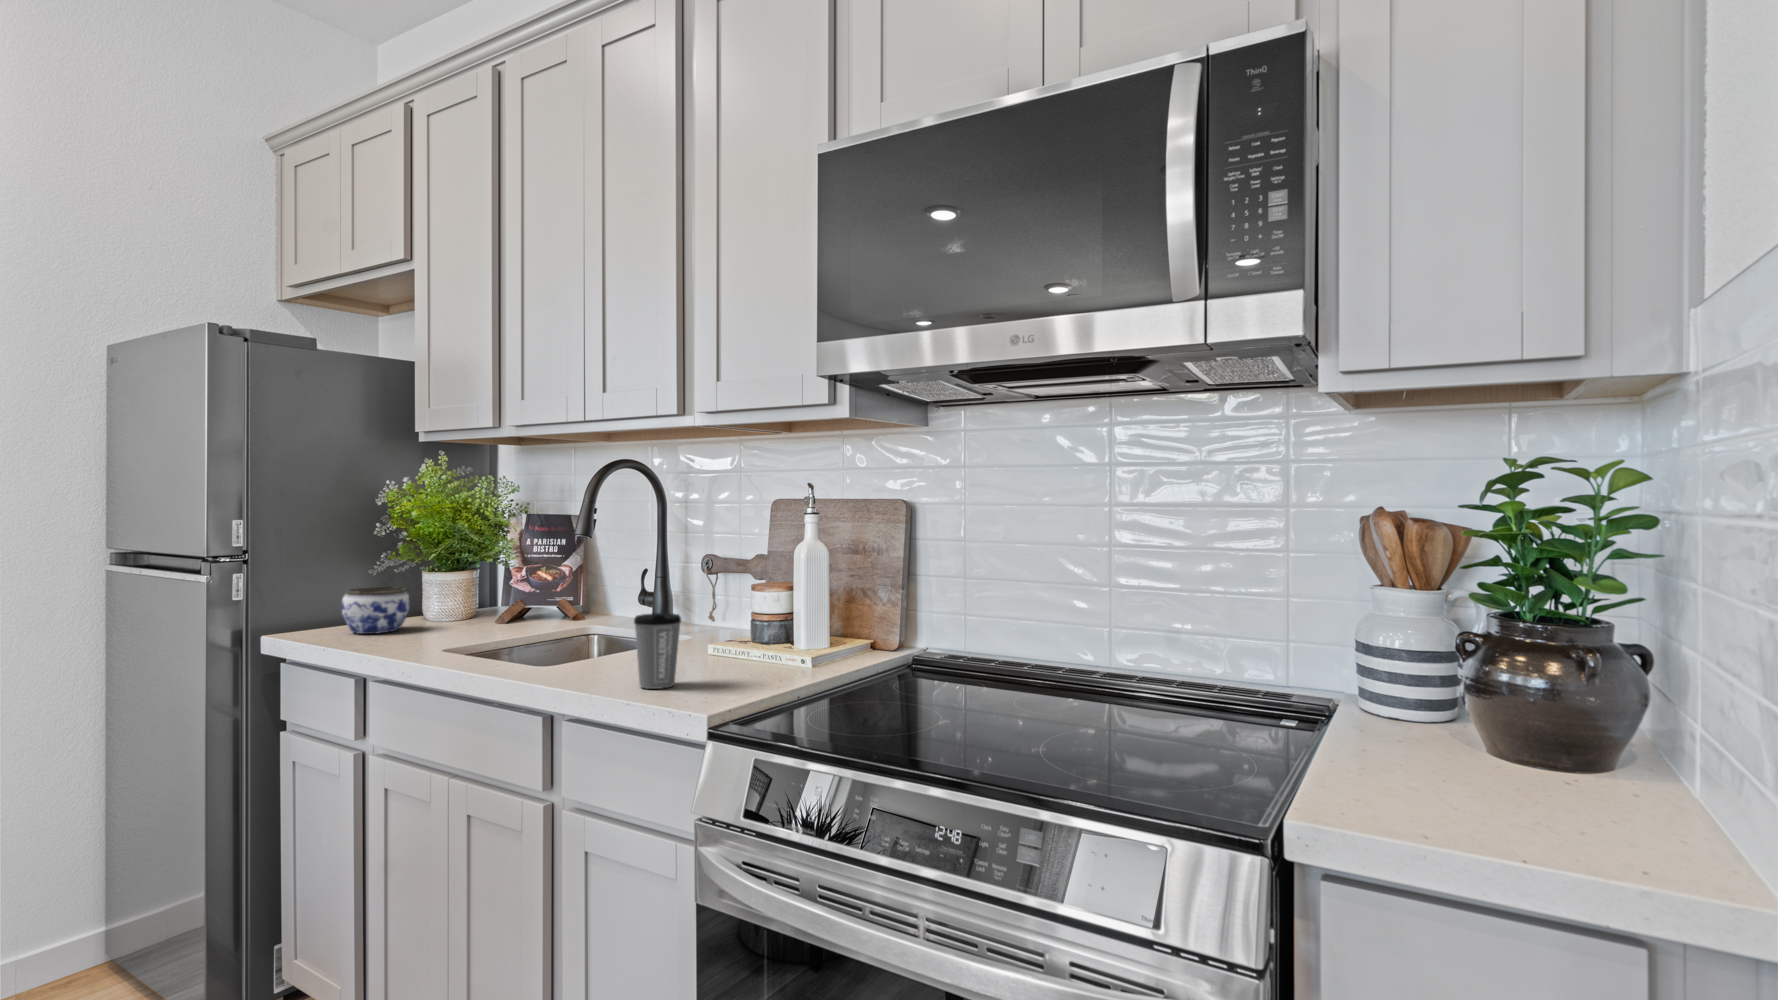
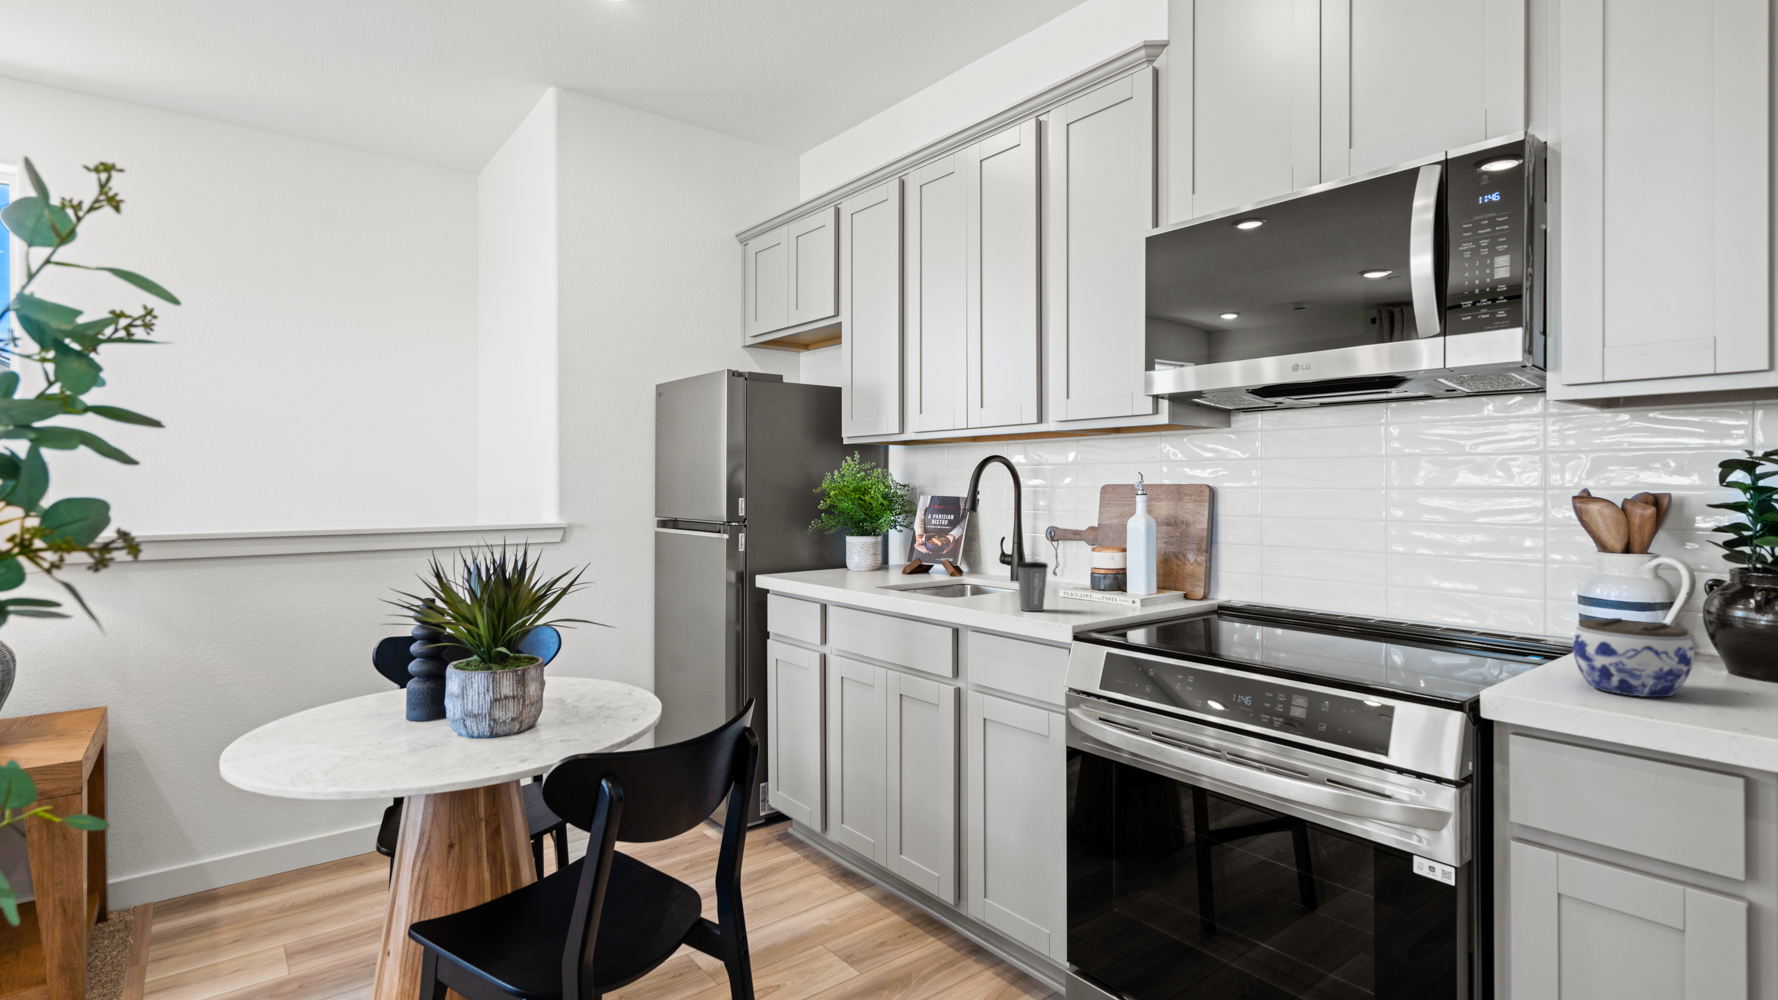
jar: present [342,586,410,634] -> present [1572,618,1695,697]

